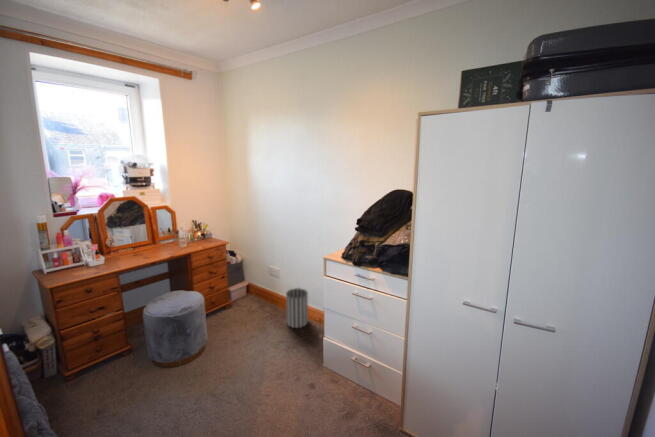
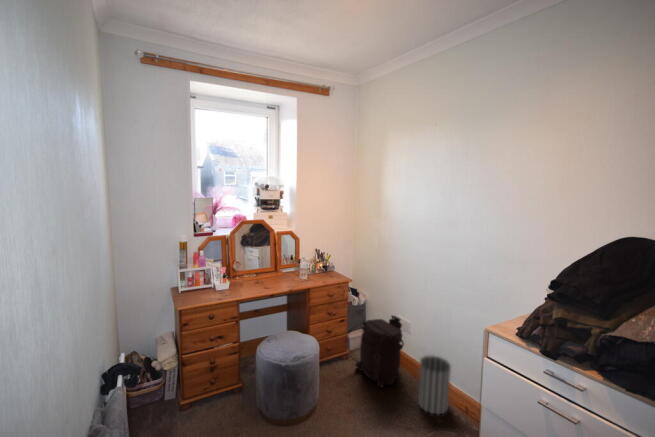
backpack: none [228,266,274,320] -> present [347,316,404,387]

